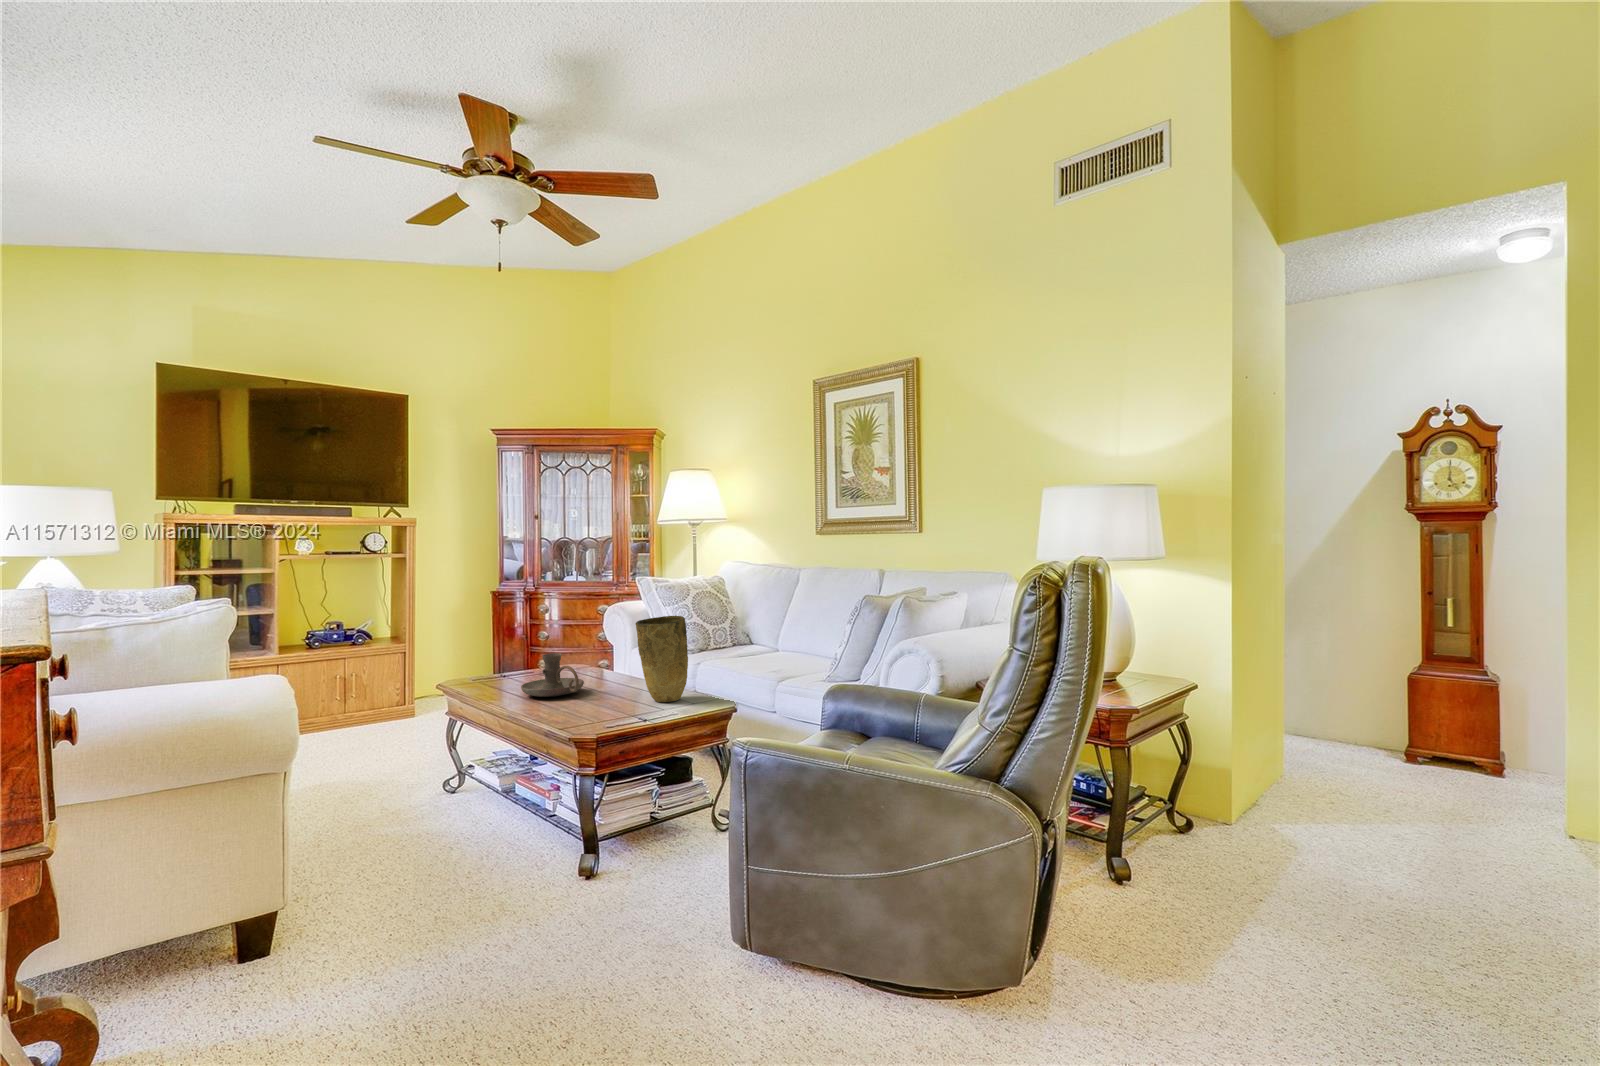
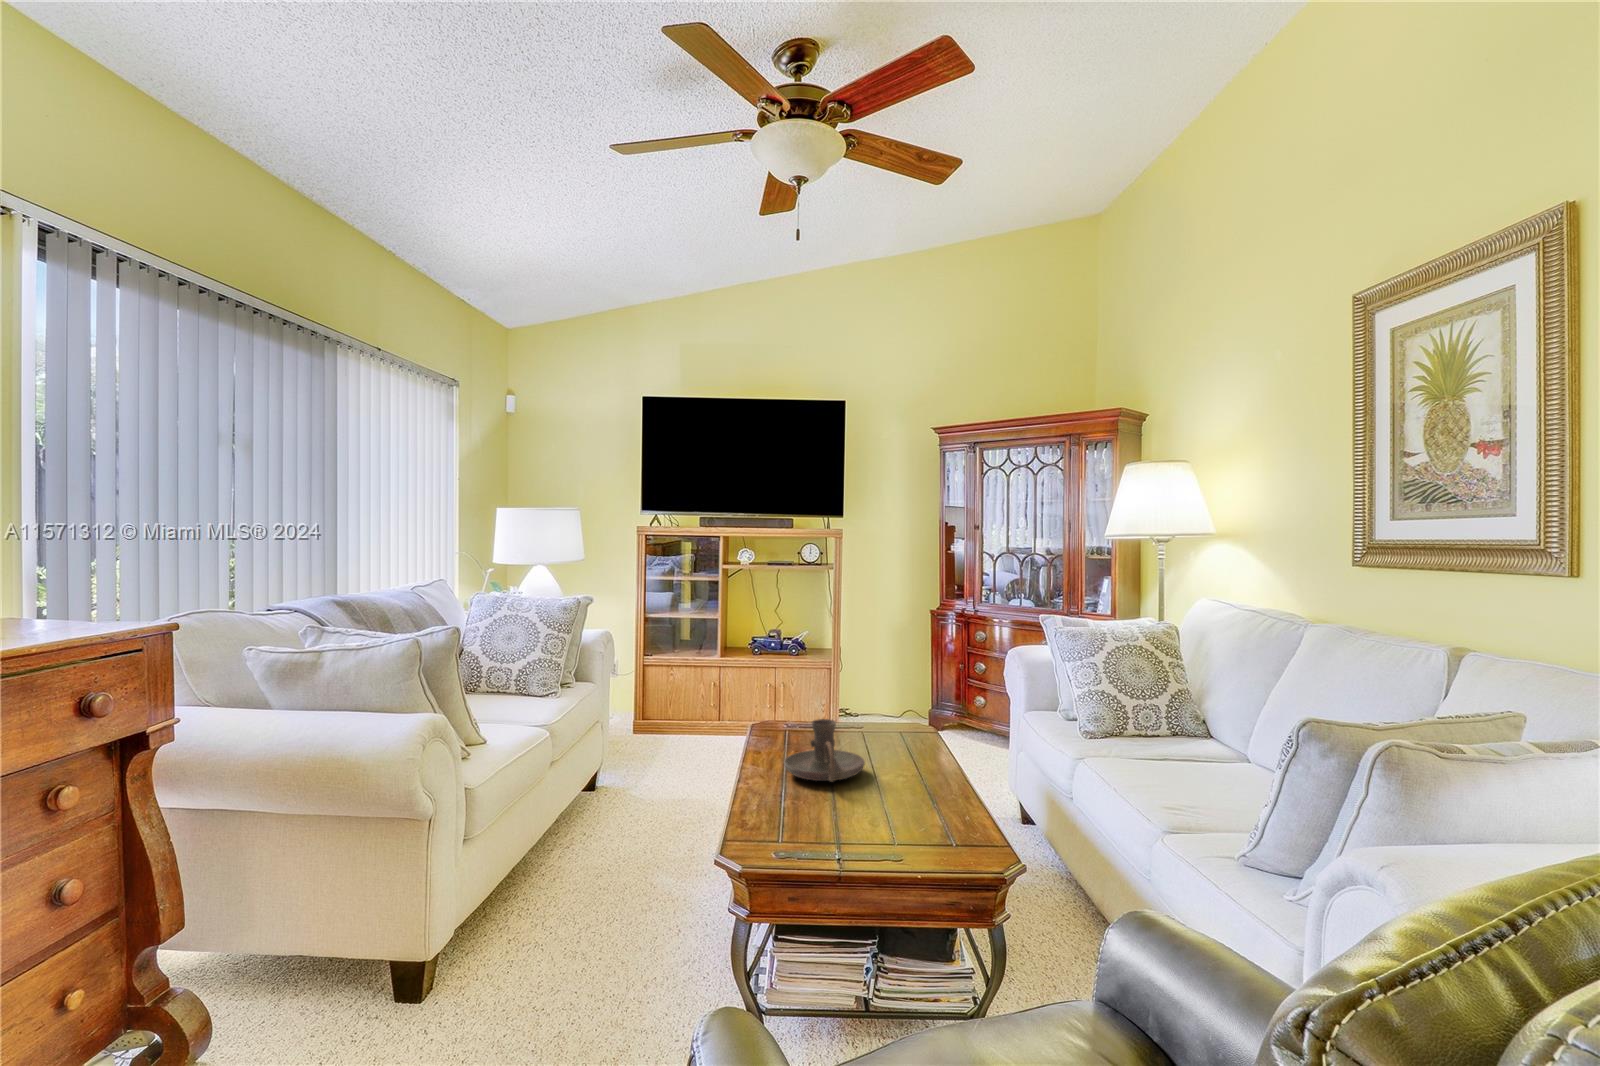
vase: present [636,616,688,702] -> none [886,696,968,837]

